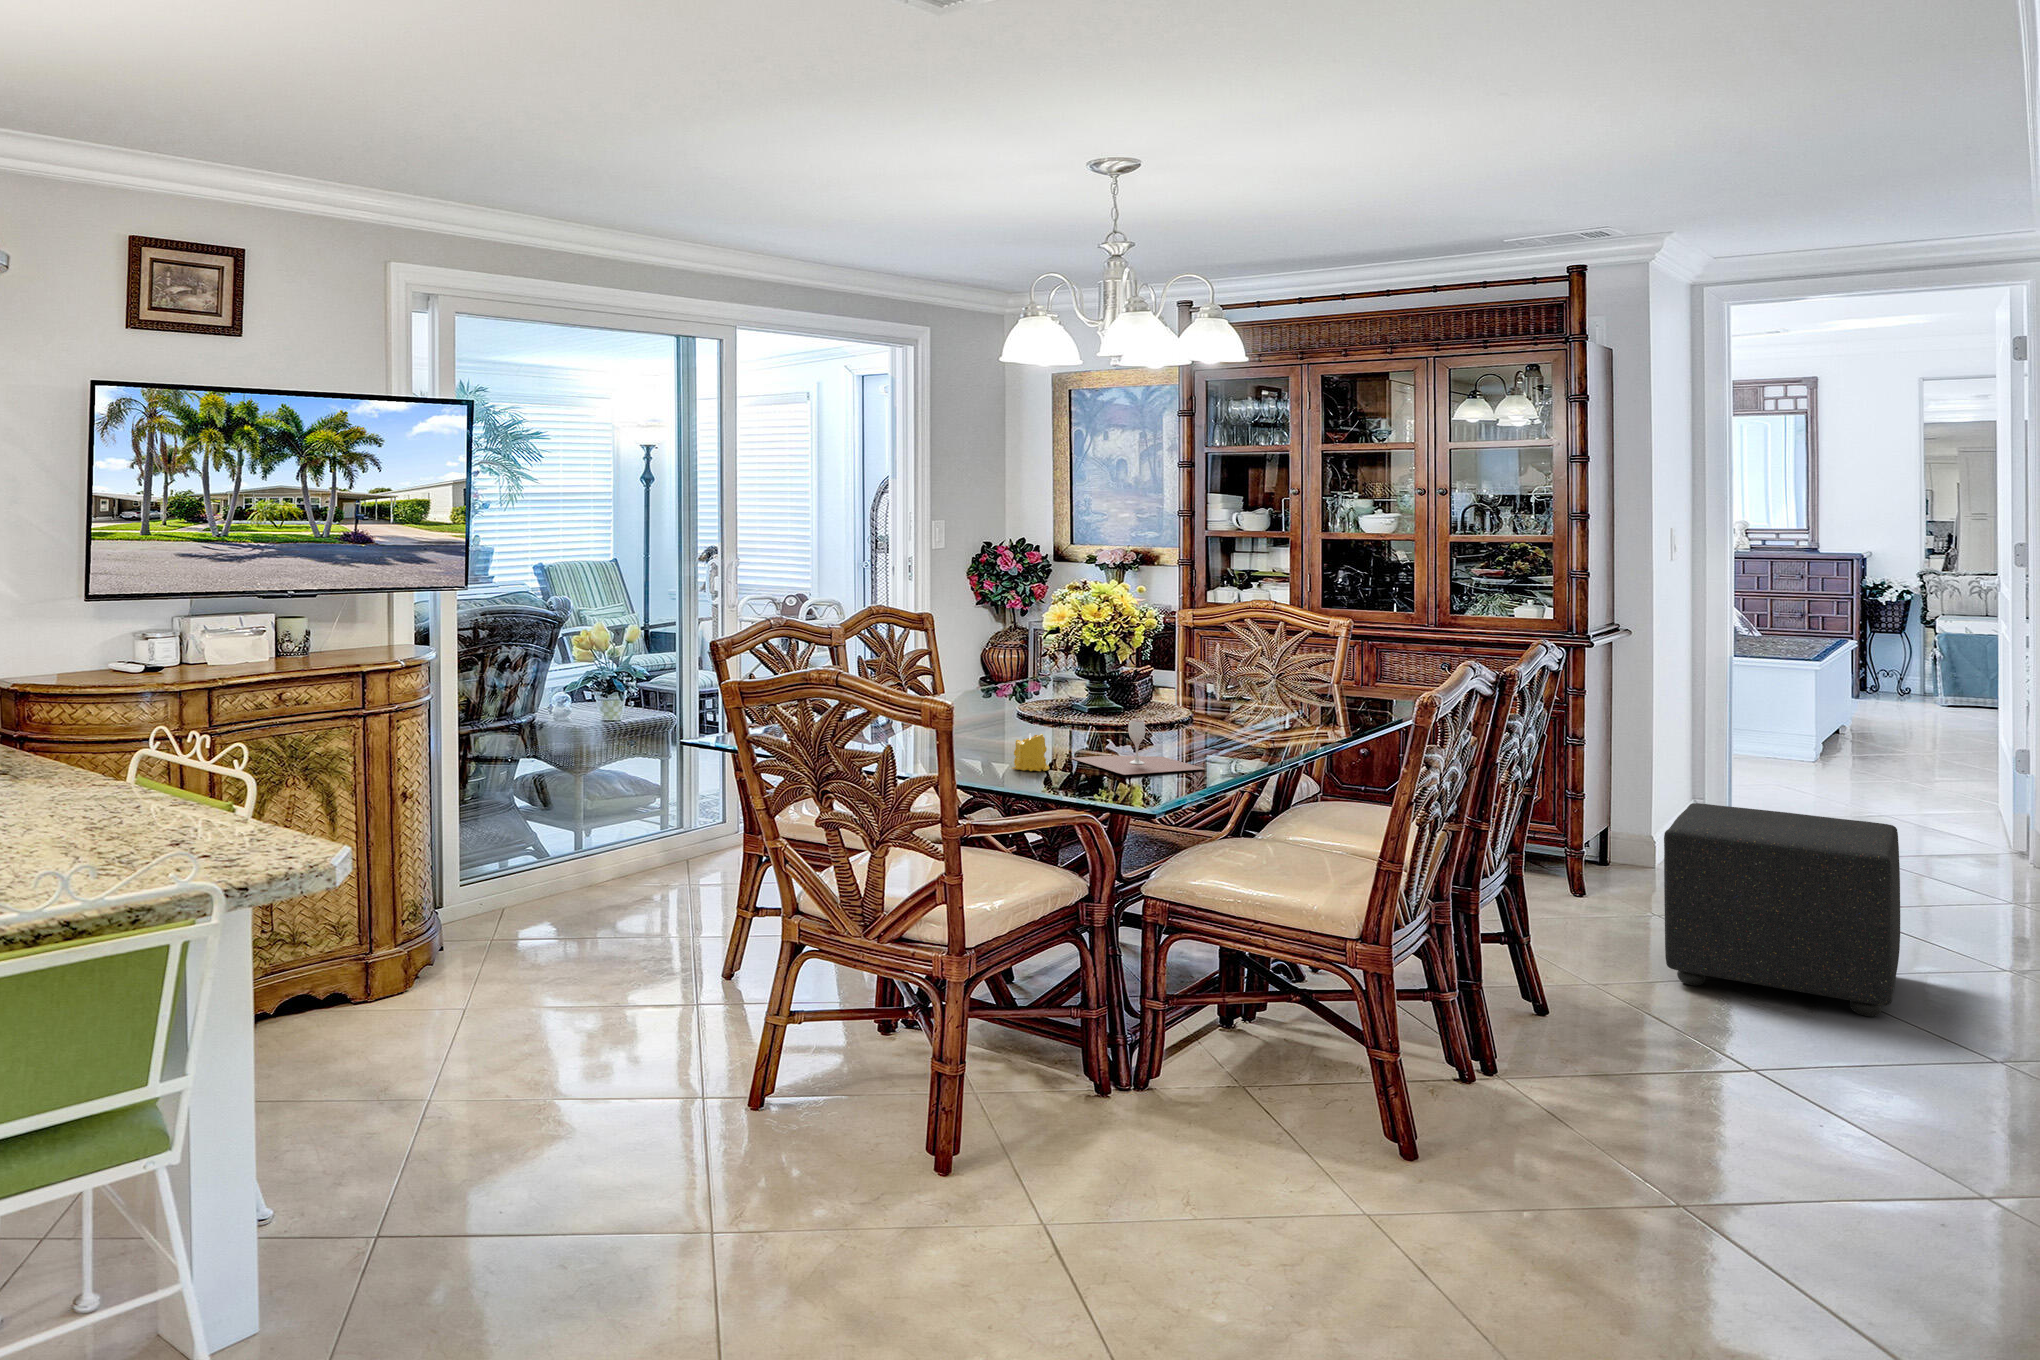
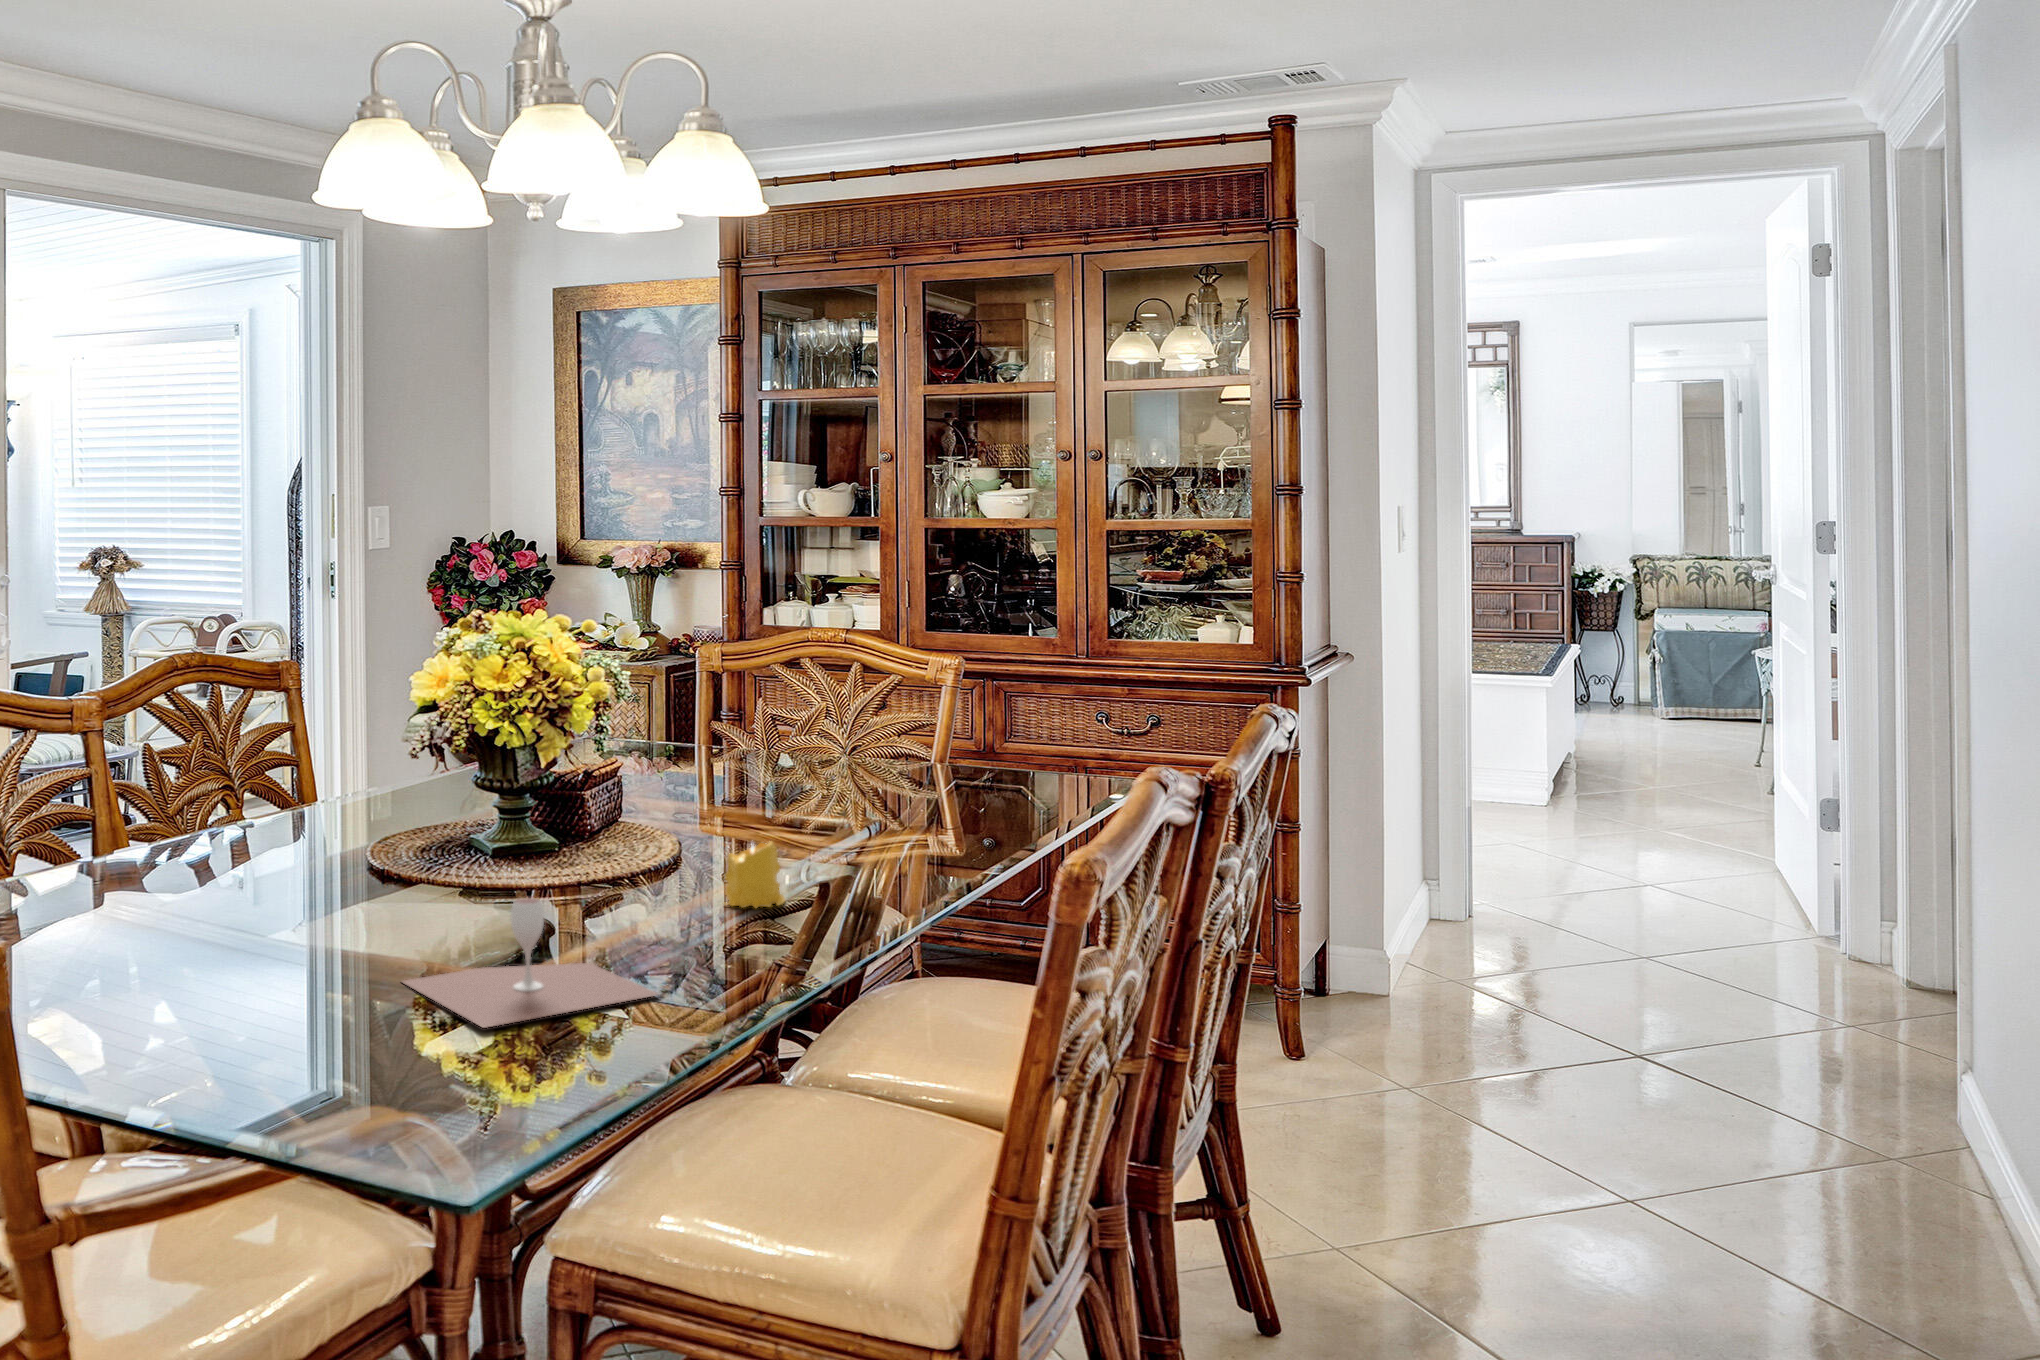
candle: present [1012,734,1050,771] -> present [725,841,785,908]
ottoman: present [1664,803,1900,1016] -> none [1436,927,1775,1279]

